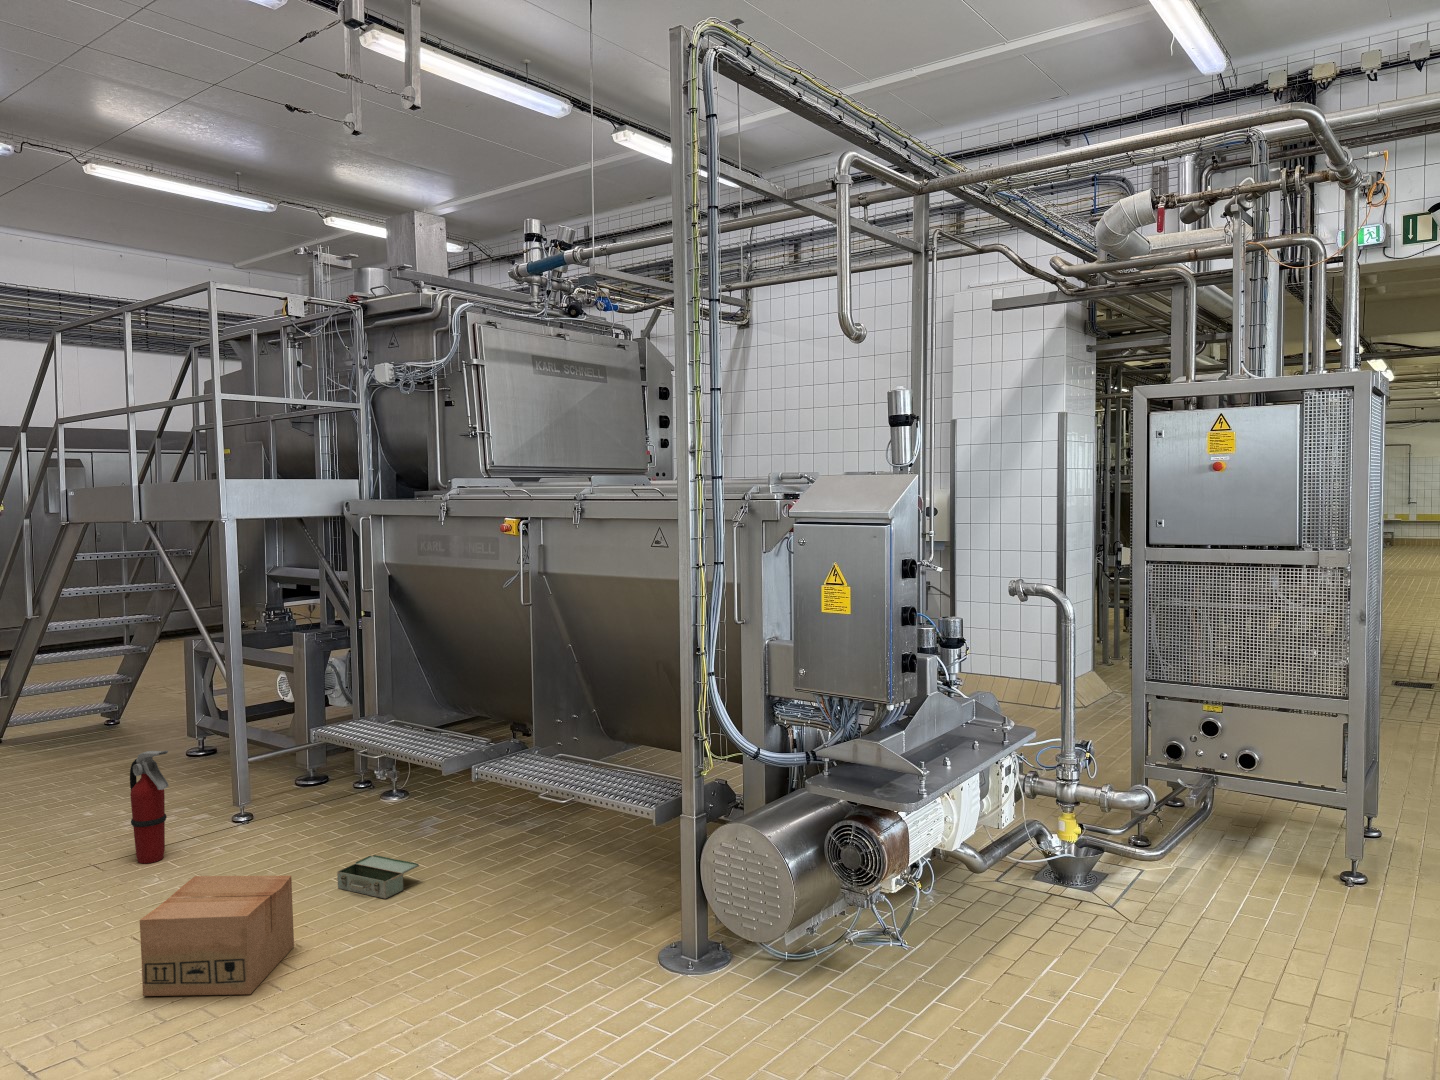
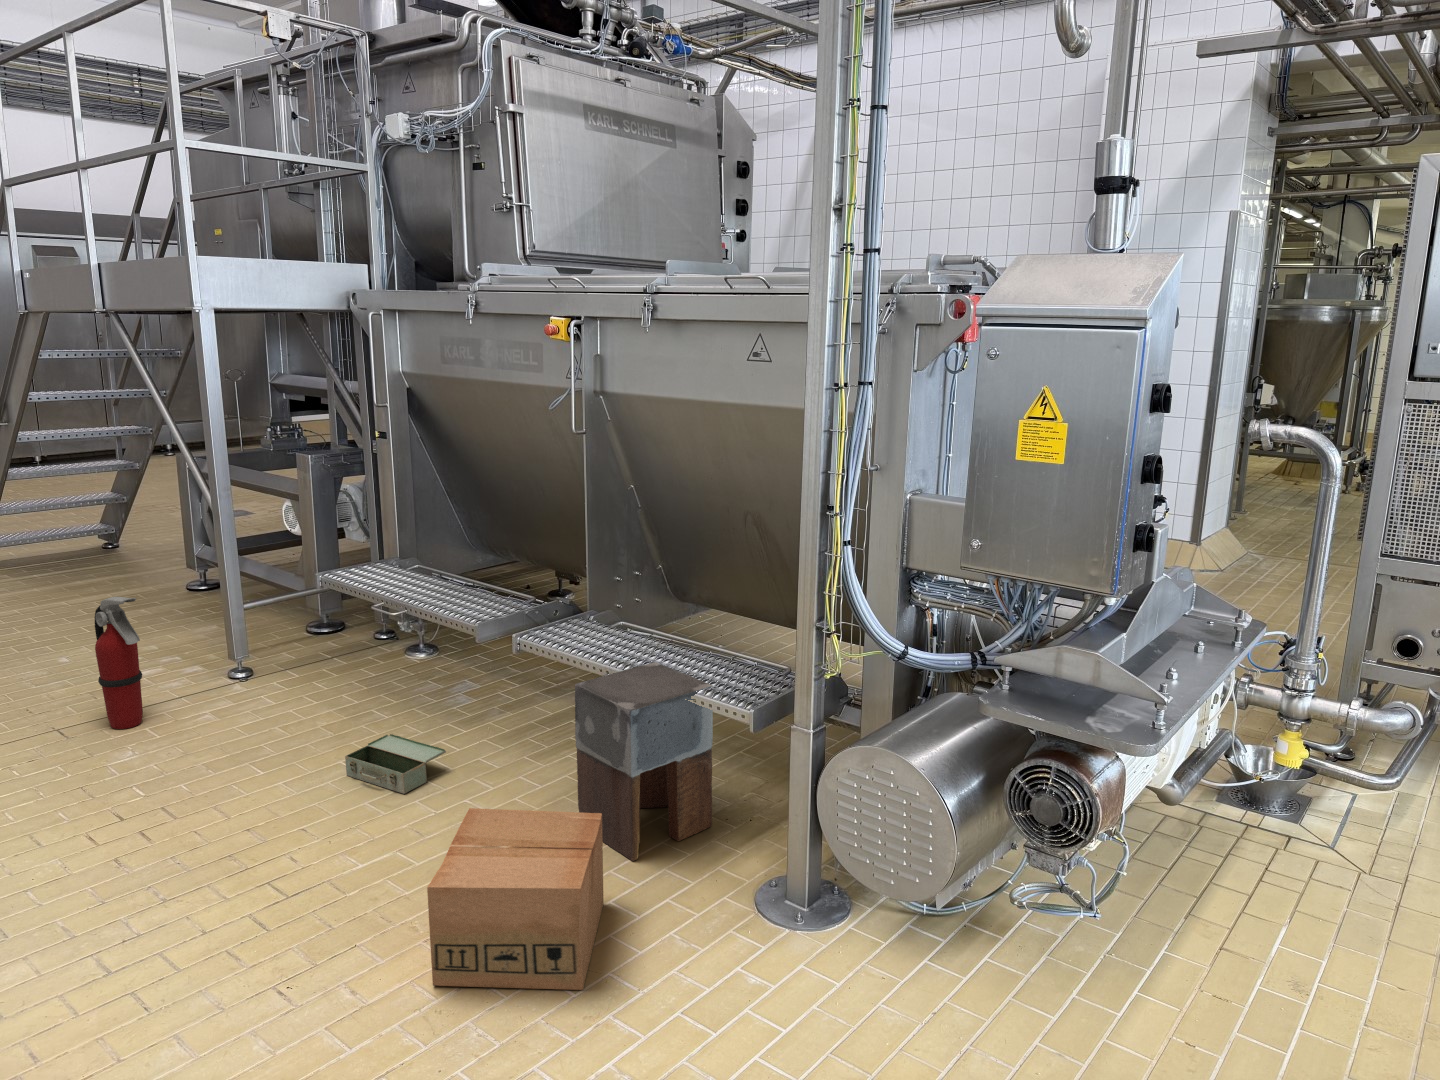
stool: none [522,781,631,935] -> present [575,662,713,861]
cardboard box: present [140,876,294,996] -> present [427,808,604,990]

